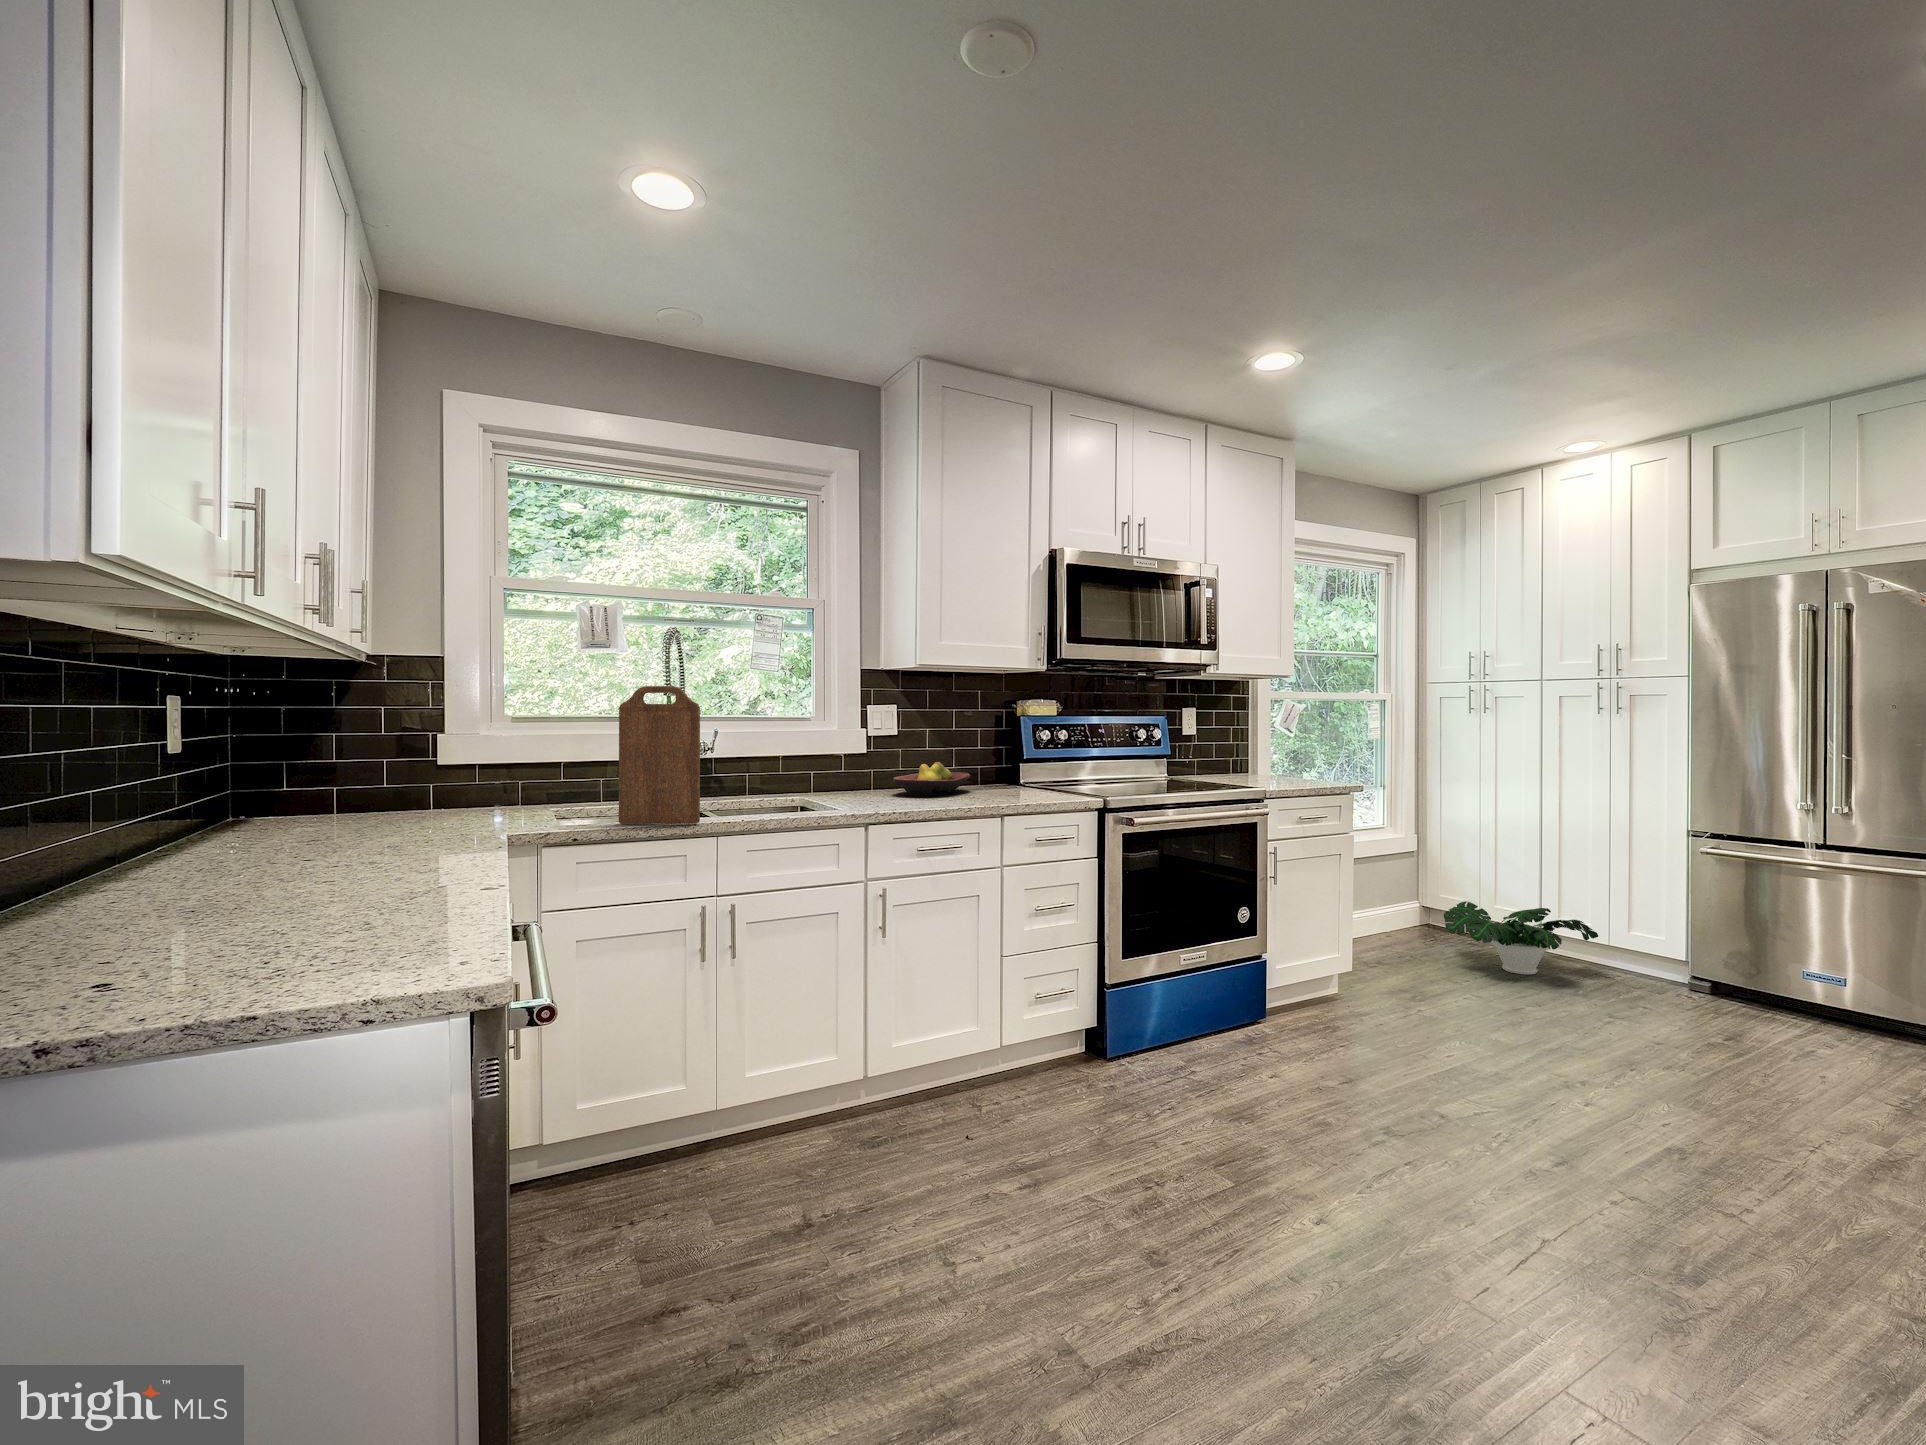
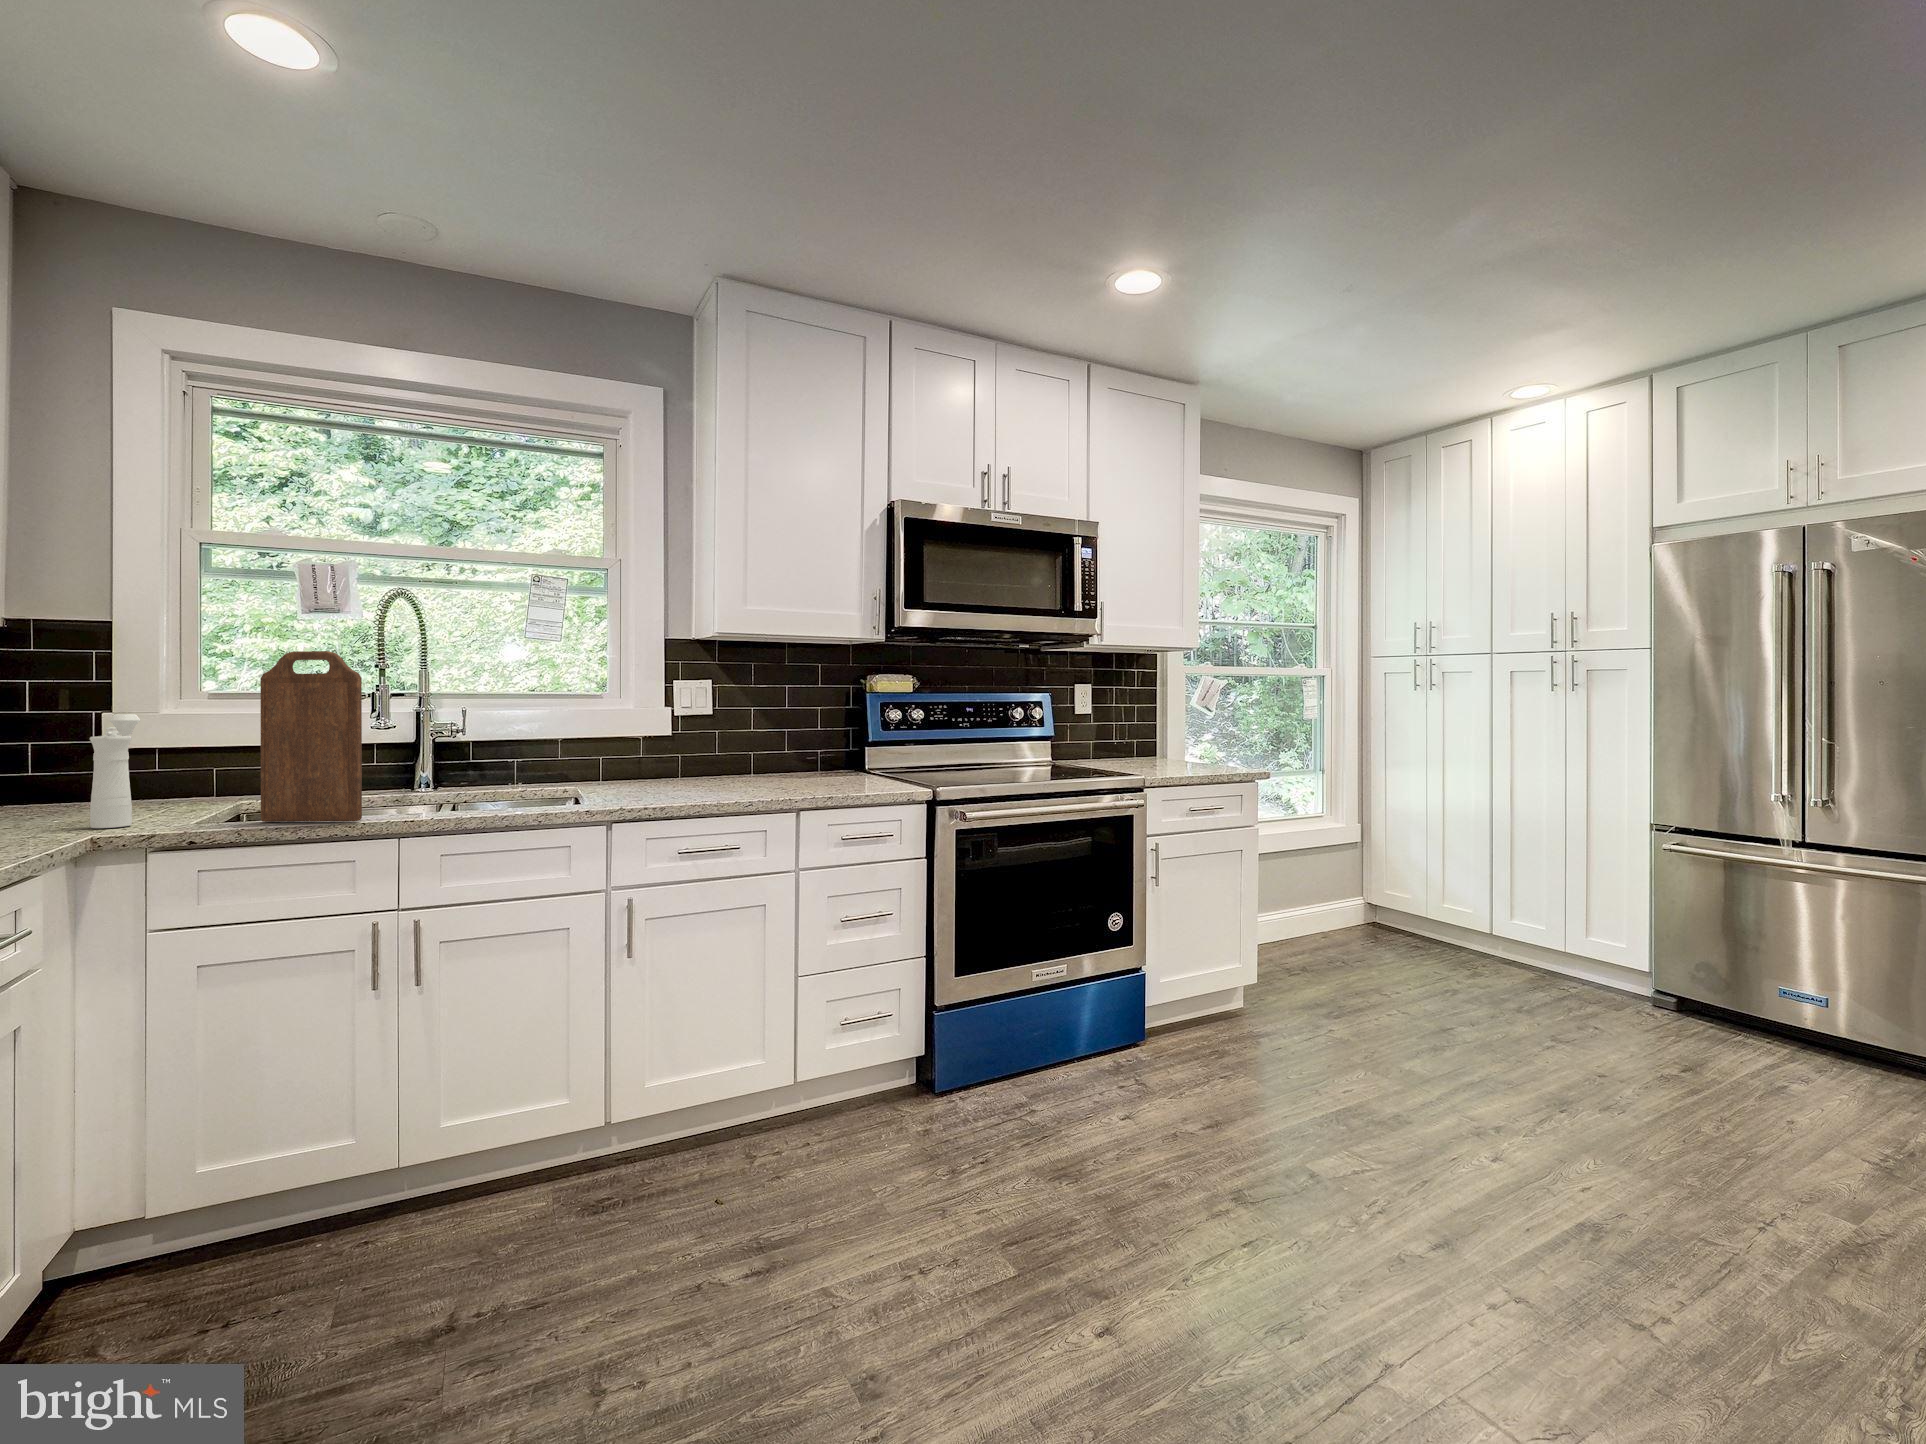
pepper mill: none [495,736,525,829] -> present [90,714,140,828]
fruit bowl: present [893,762,970,796] -> none [692,748,797,788]
potted plant: present [1444,901,1598,975] -> none [1375,906,1548,990]

